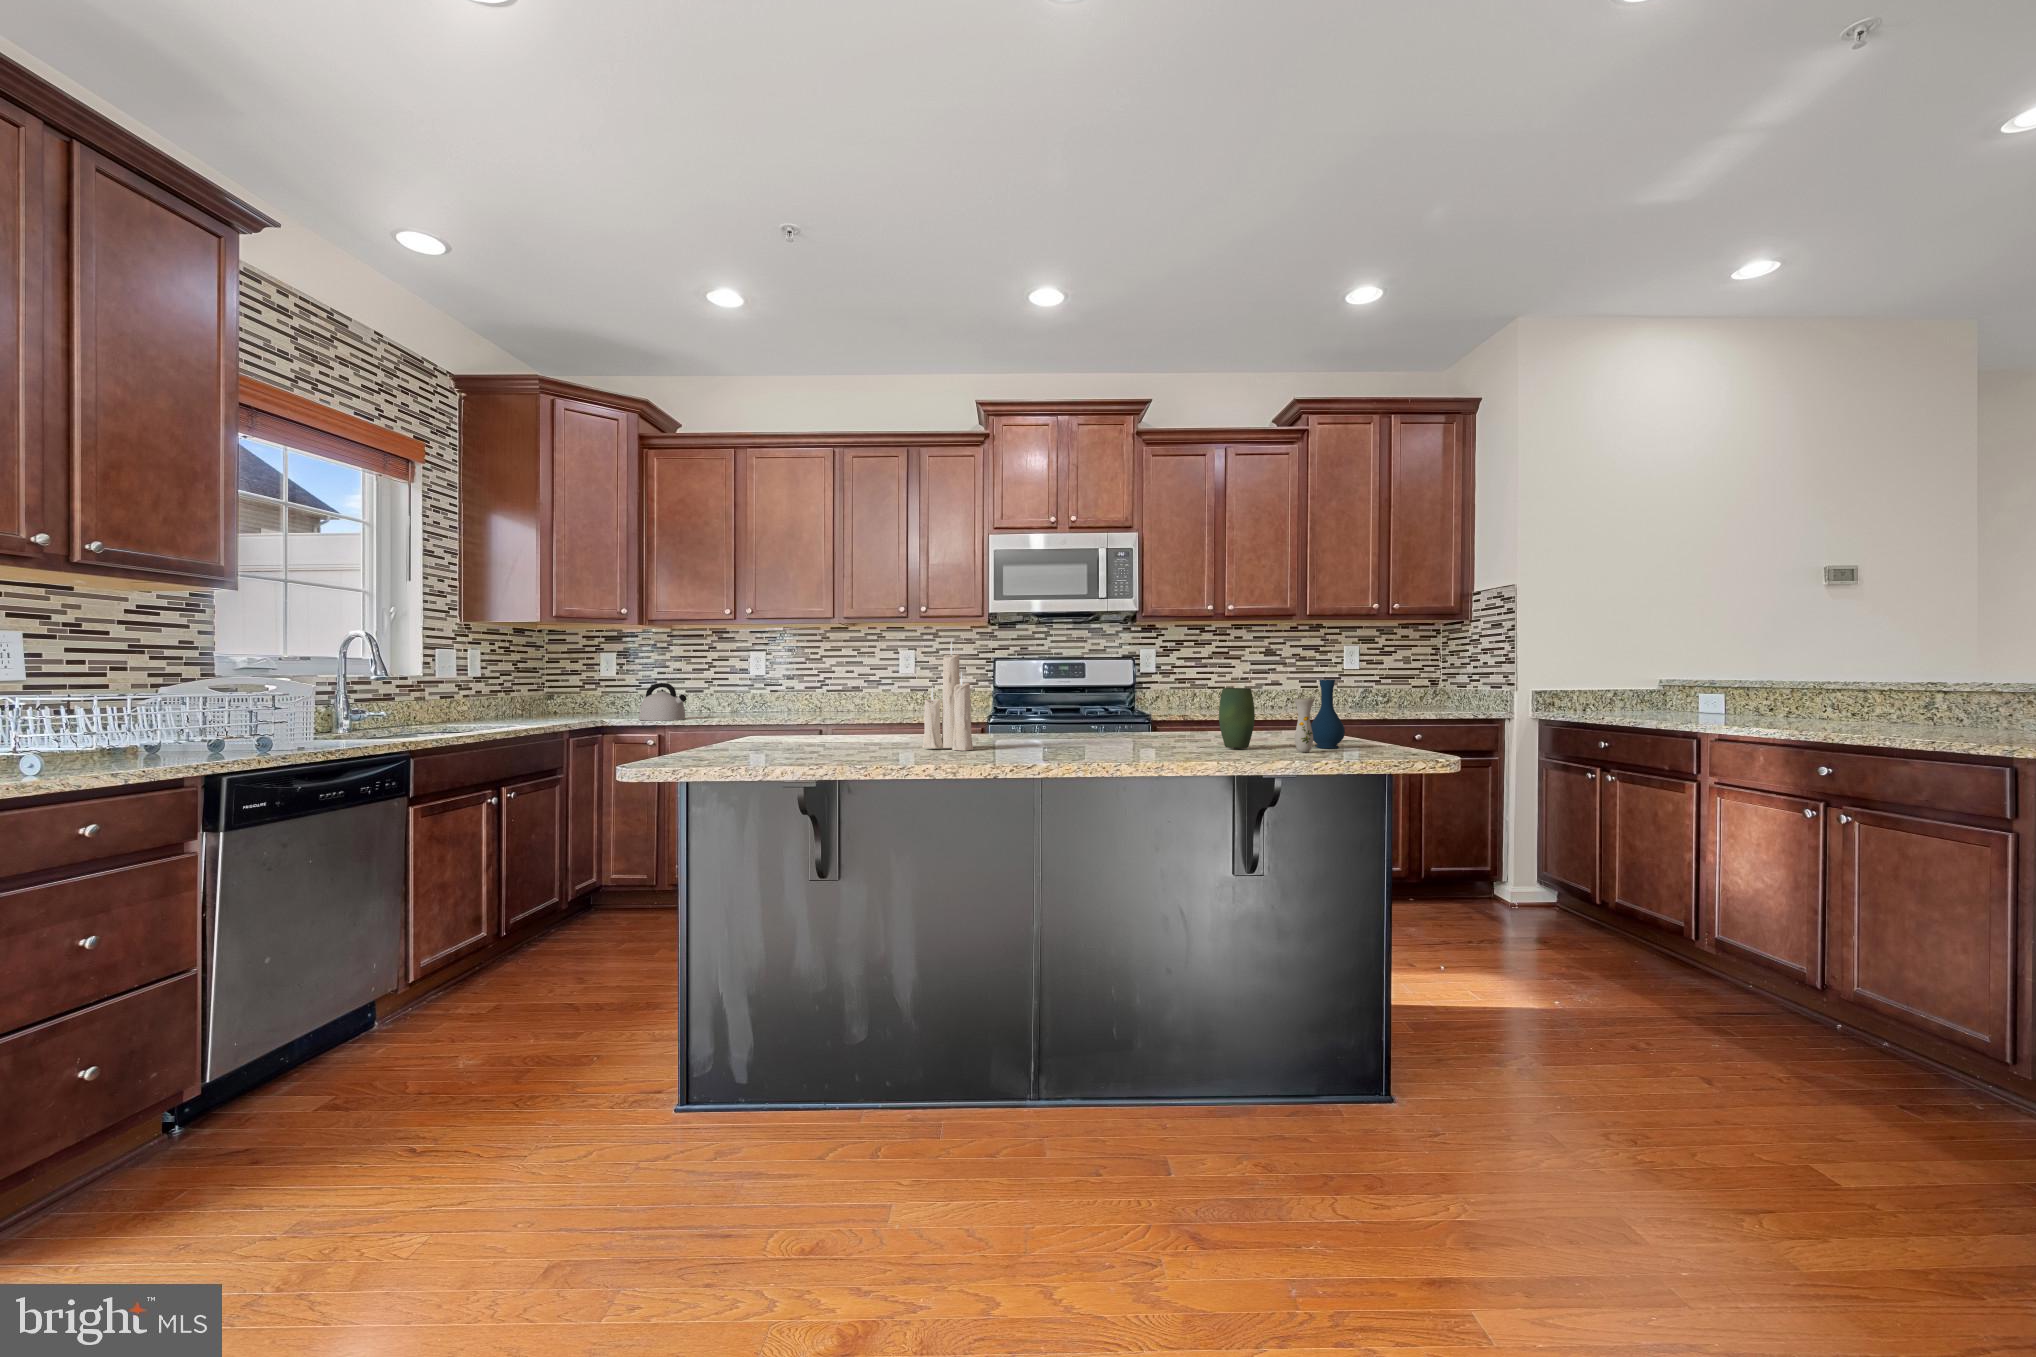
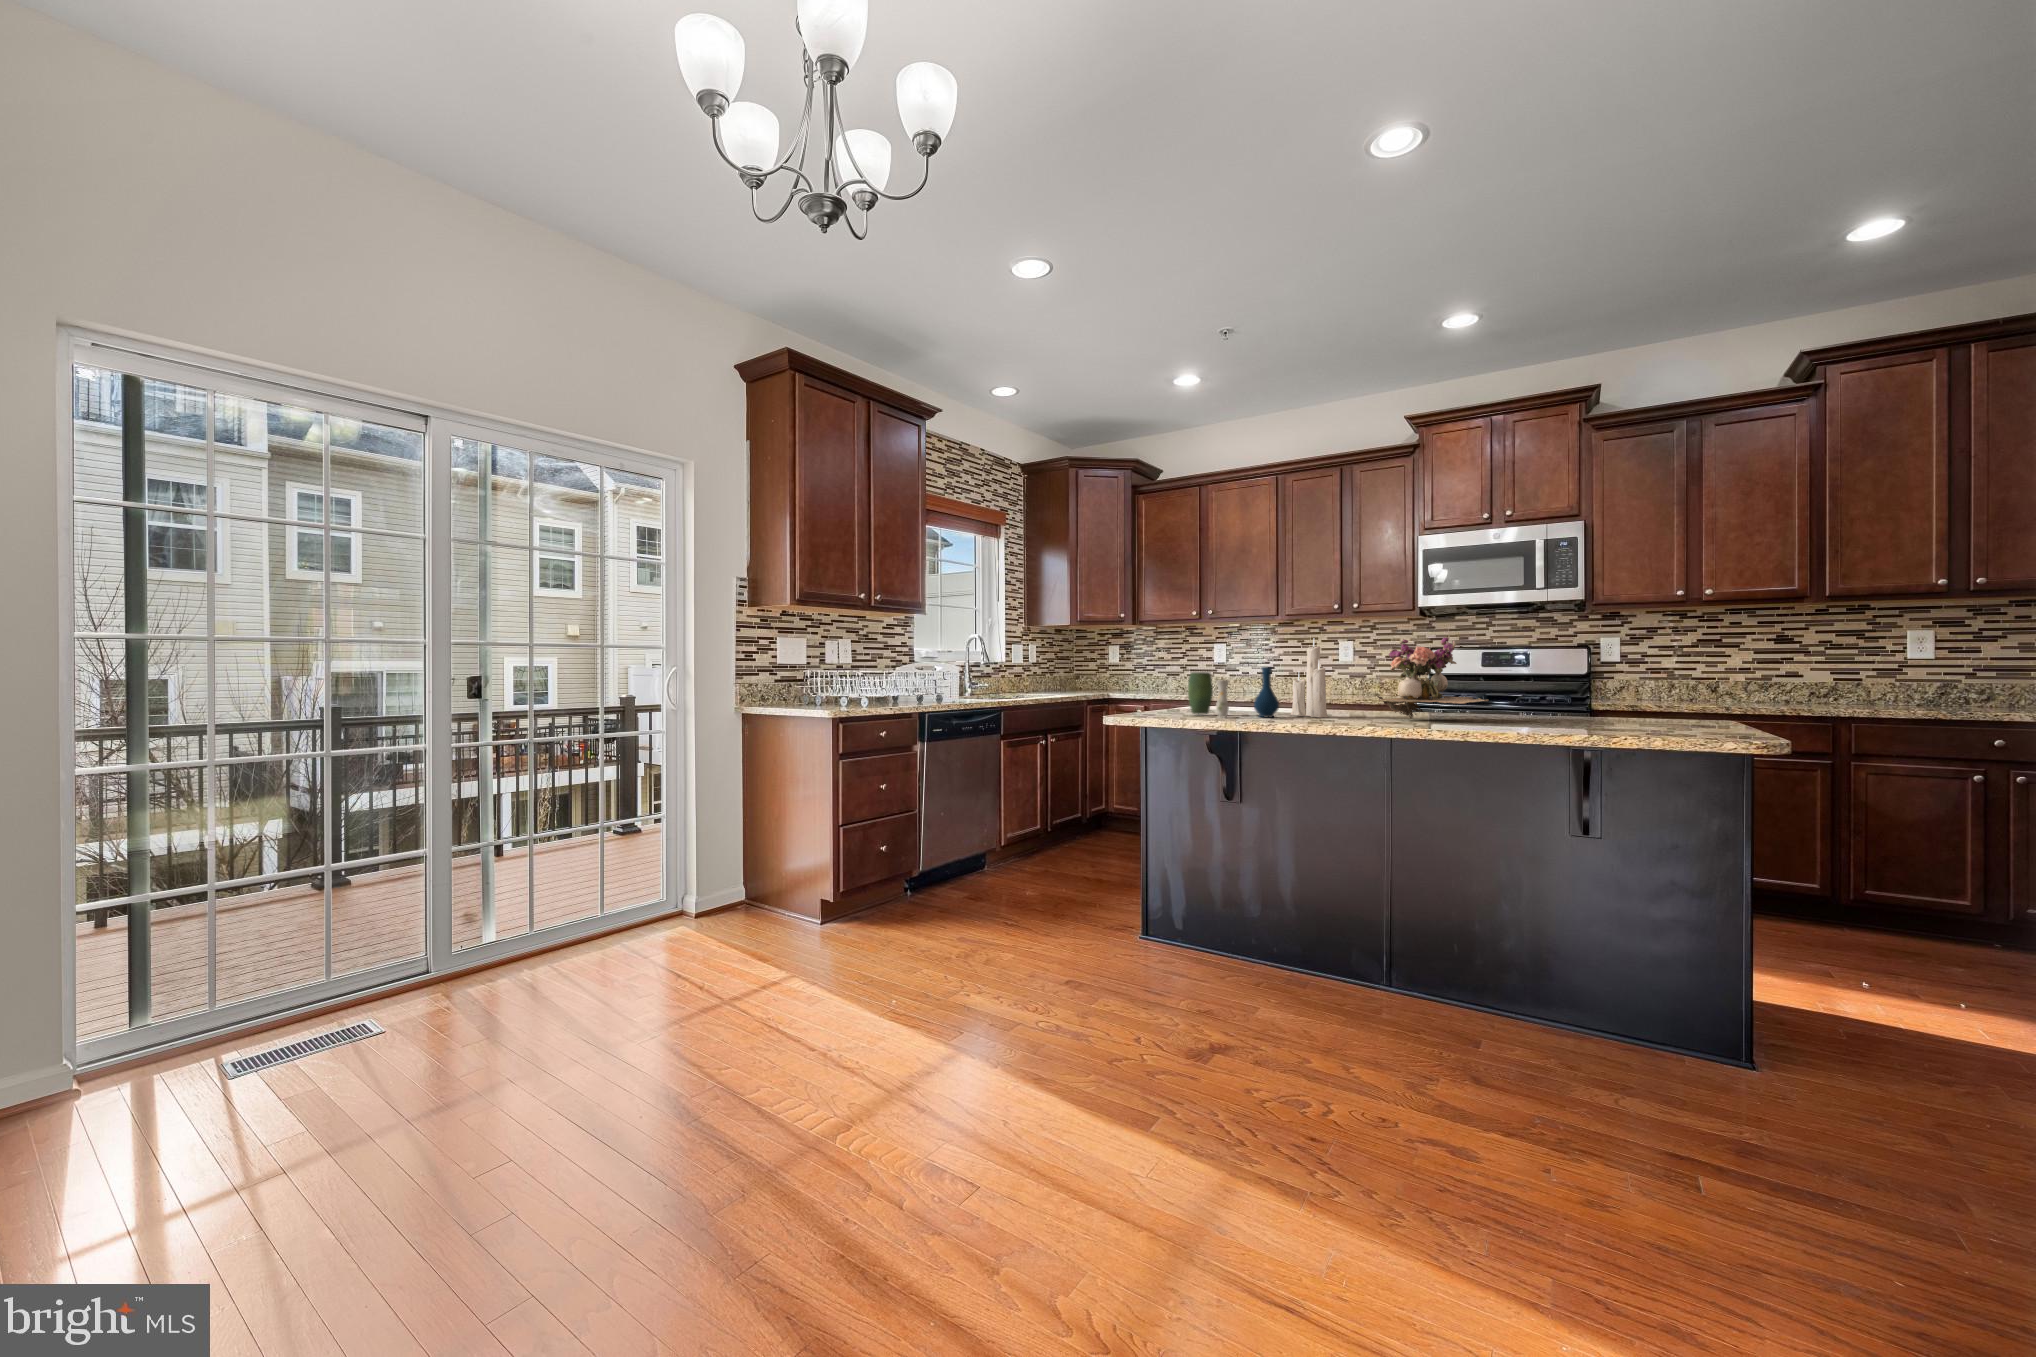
flower arrangement: none [1036,642,1155,747] -> present [1378,635,1489,719]
vase: present [1219,680,1345,752] -> present [1188,667,1279,717]
kettle: present [639,683,687,721] -> none [1133,669,1167,697]

